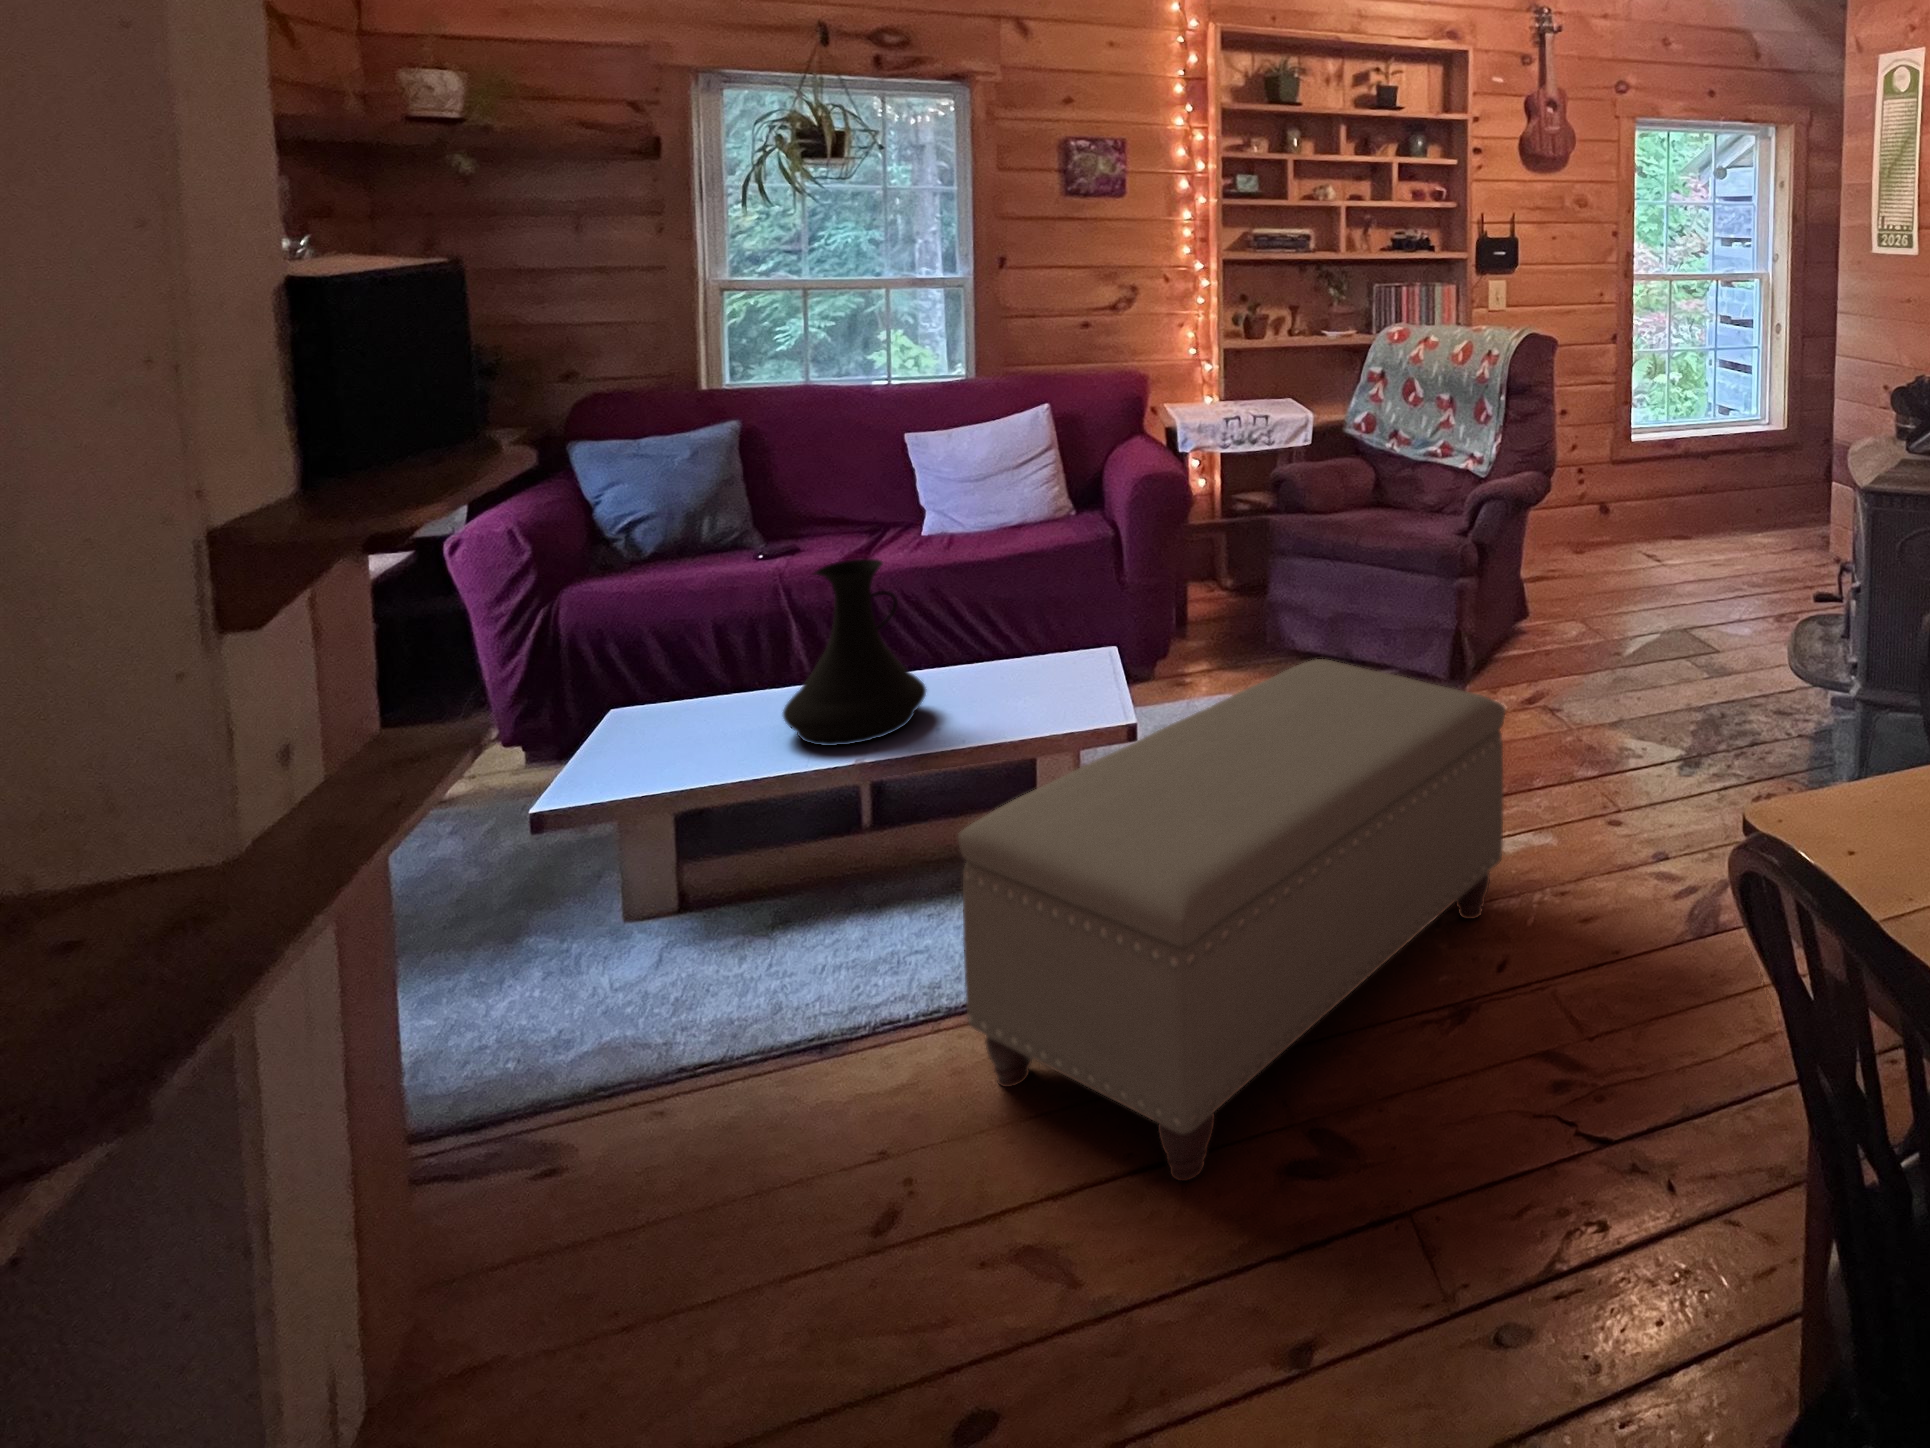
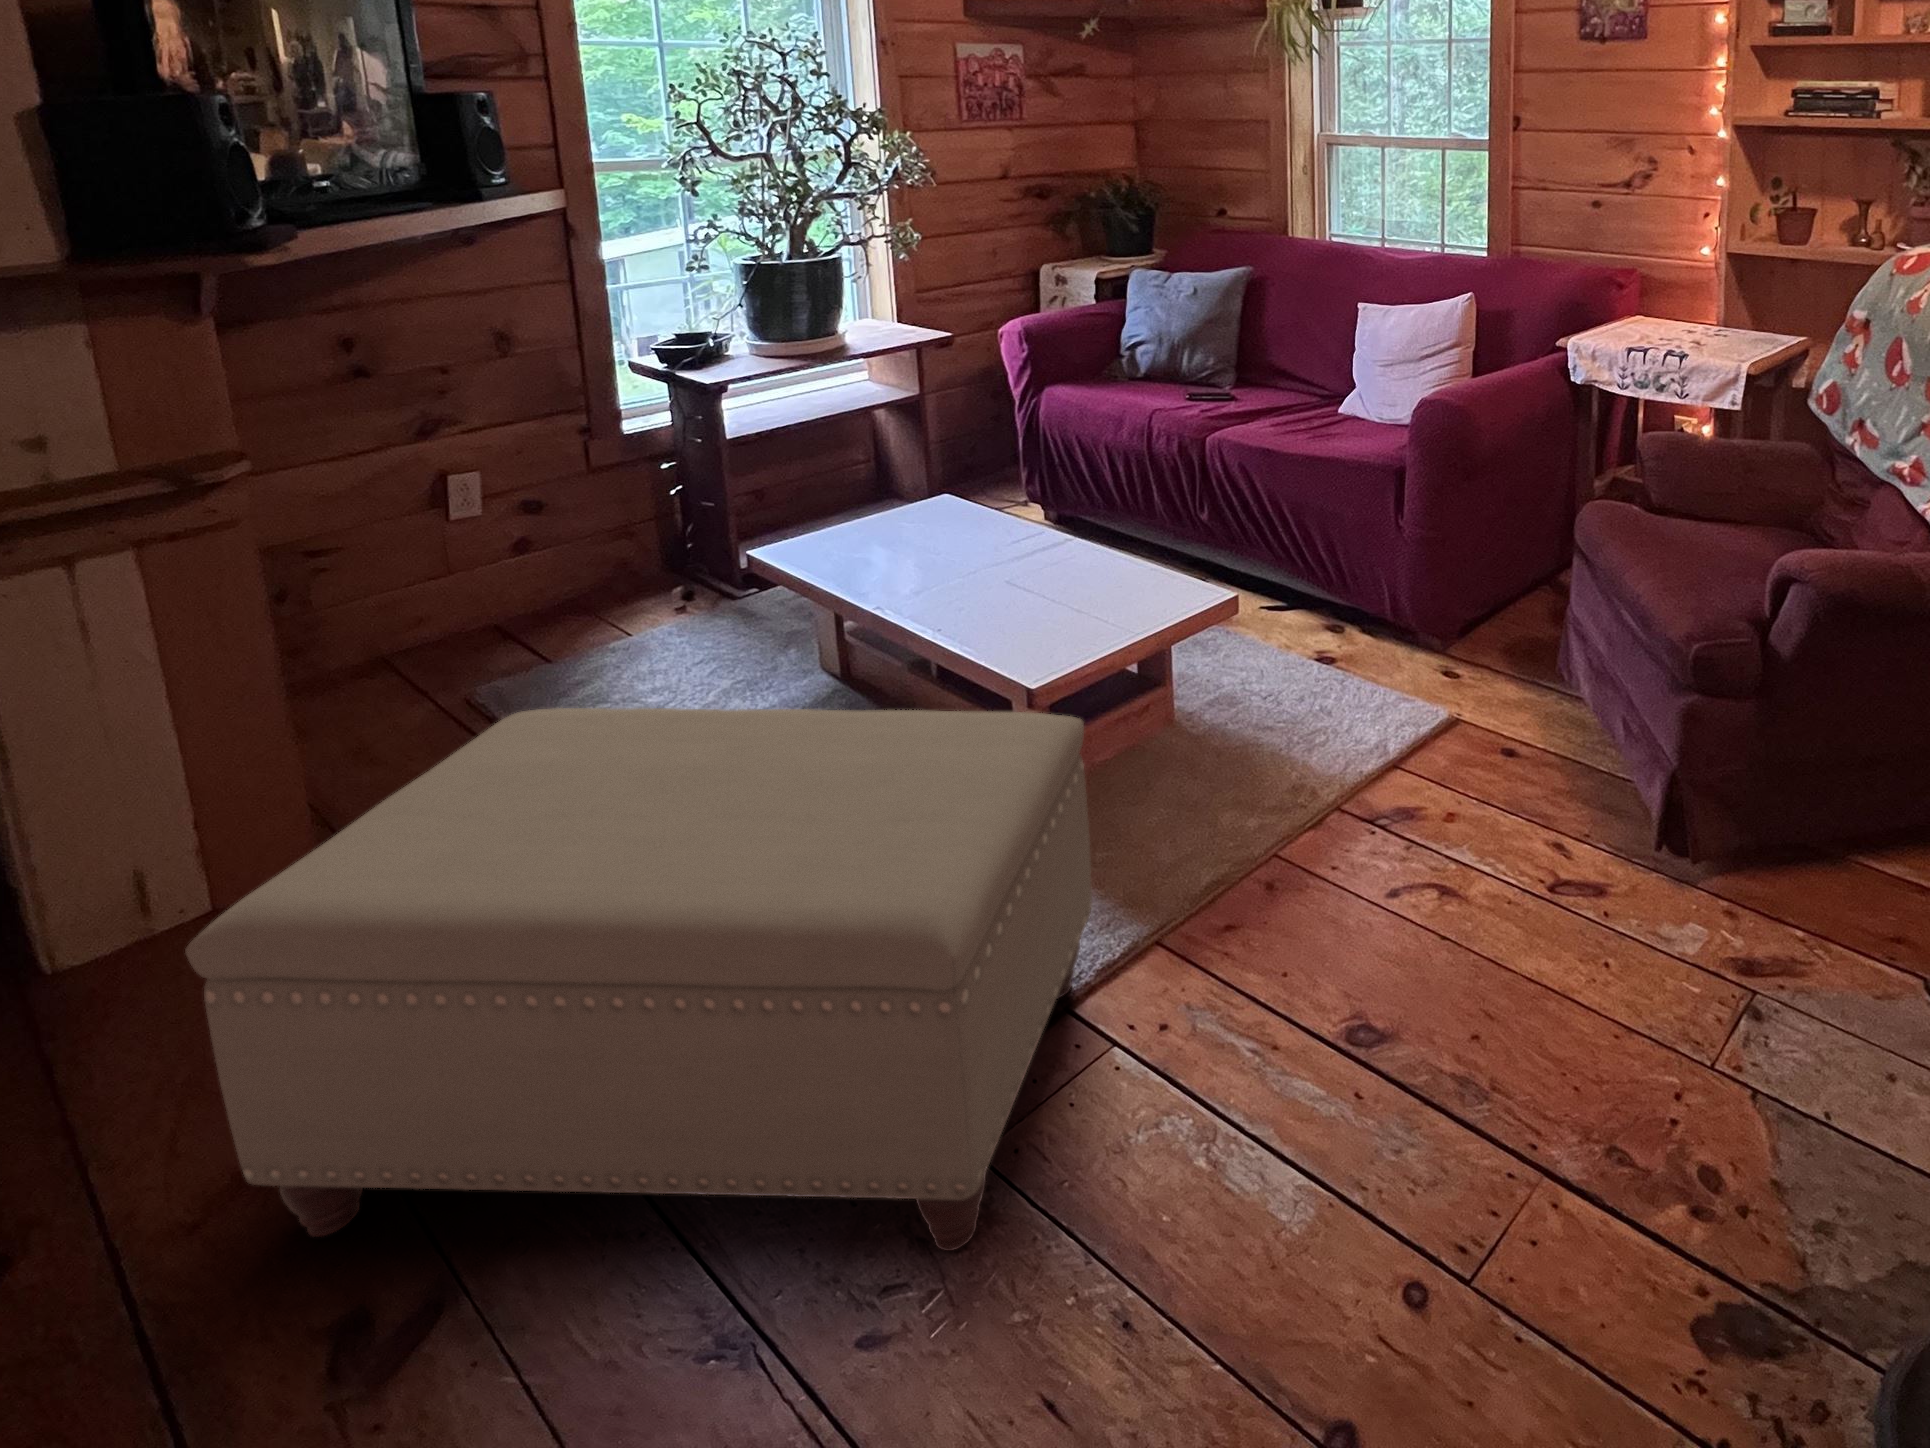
vase: present [783,559,927,746] -> none [880,410,1011,589]

